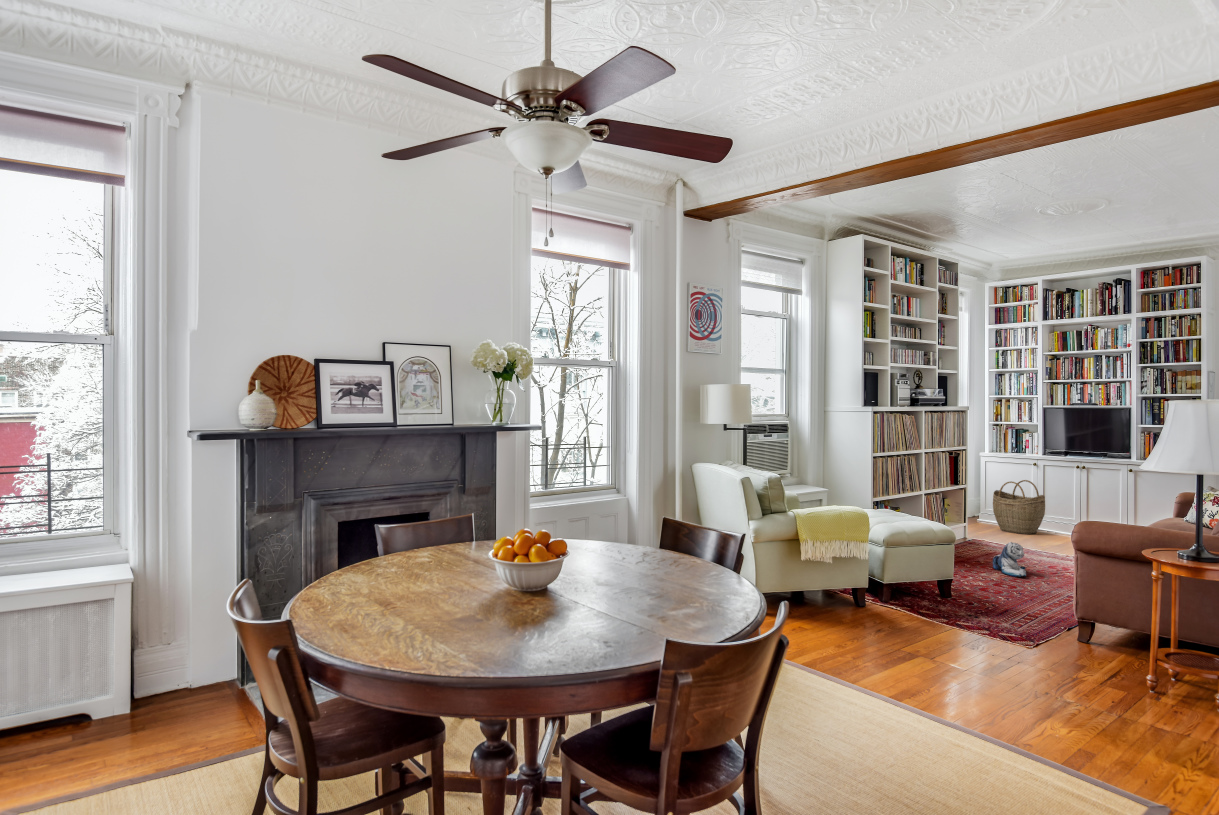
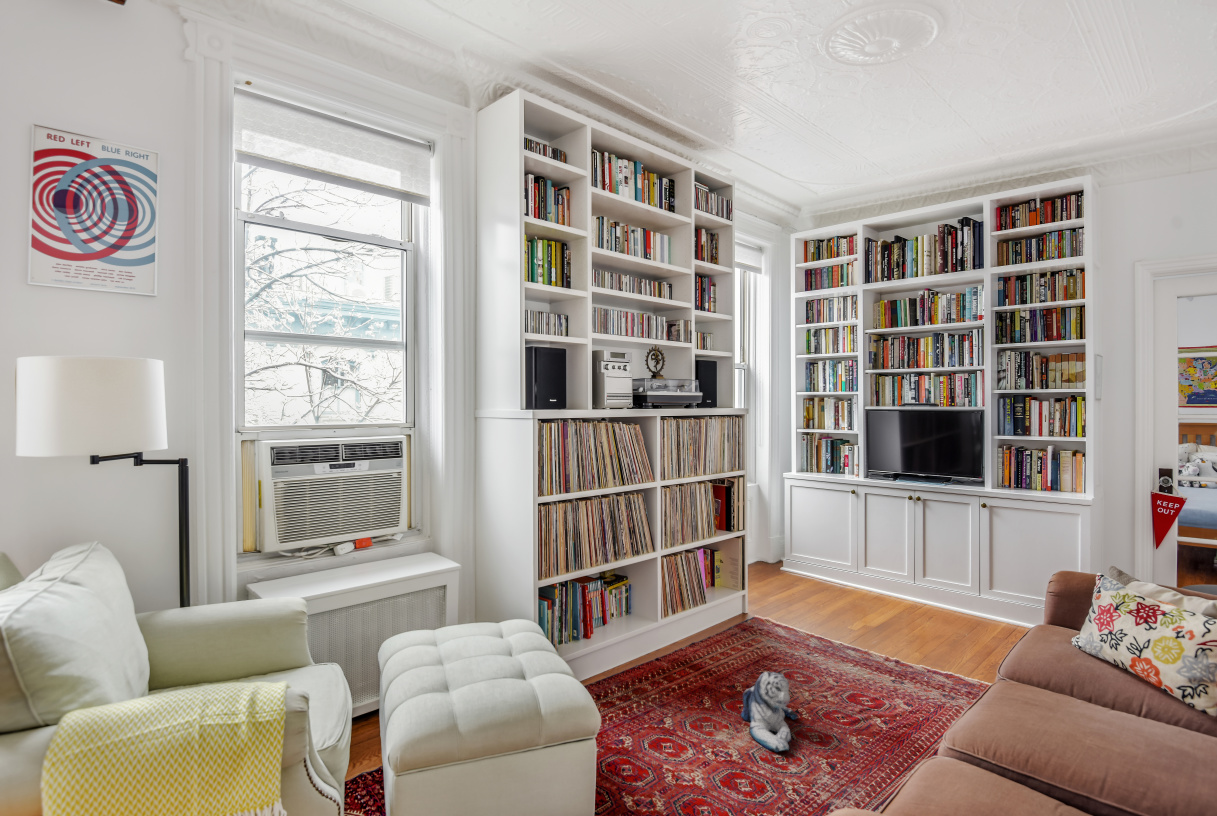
woven basket: present [993,480,1045,534] -> none [795,515,865,598]

